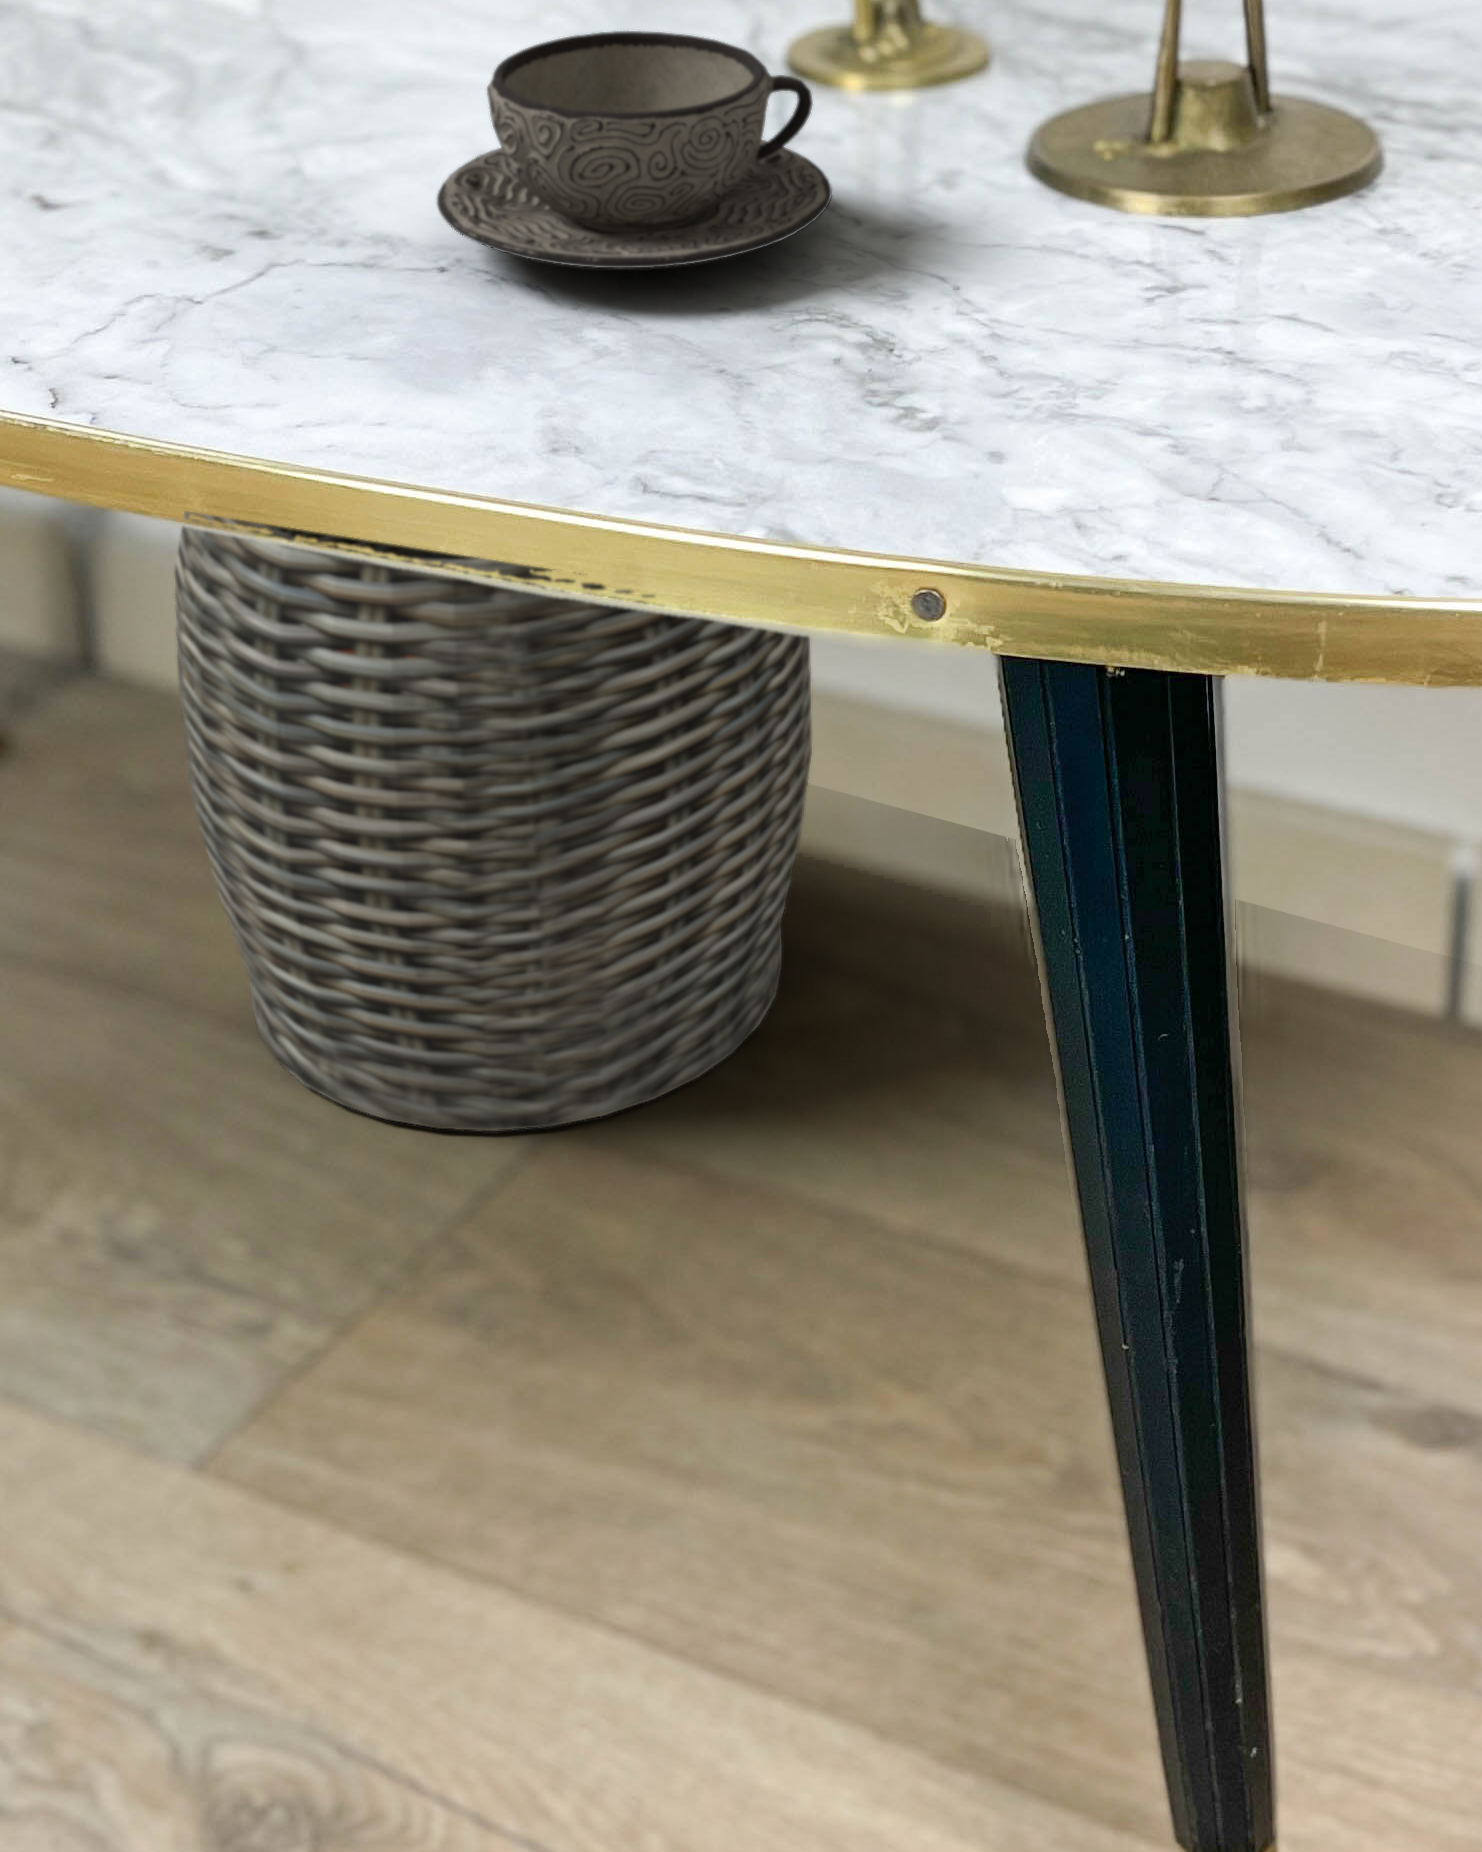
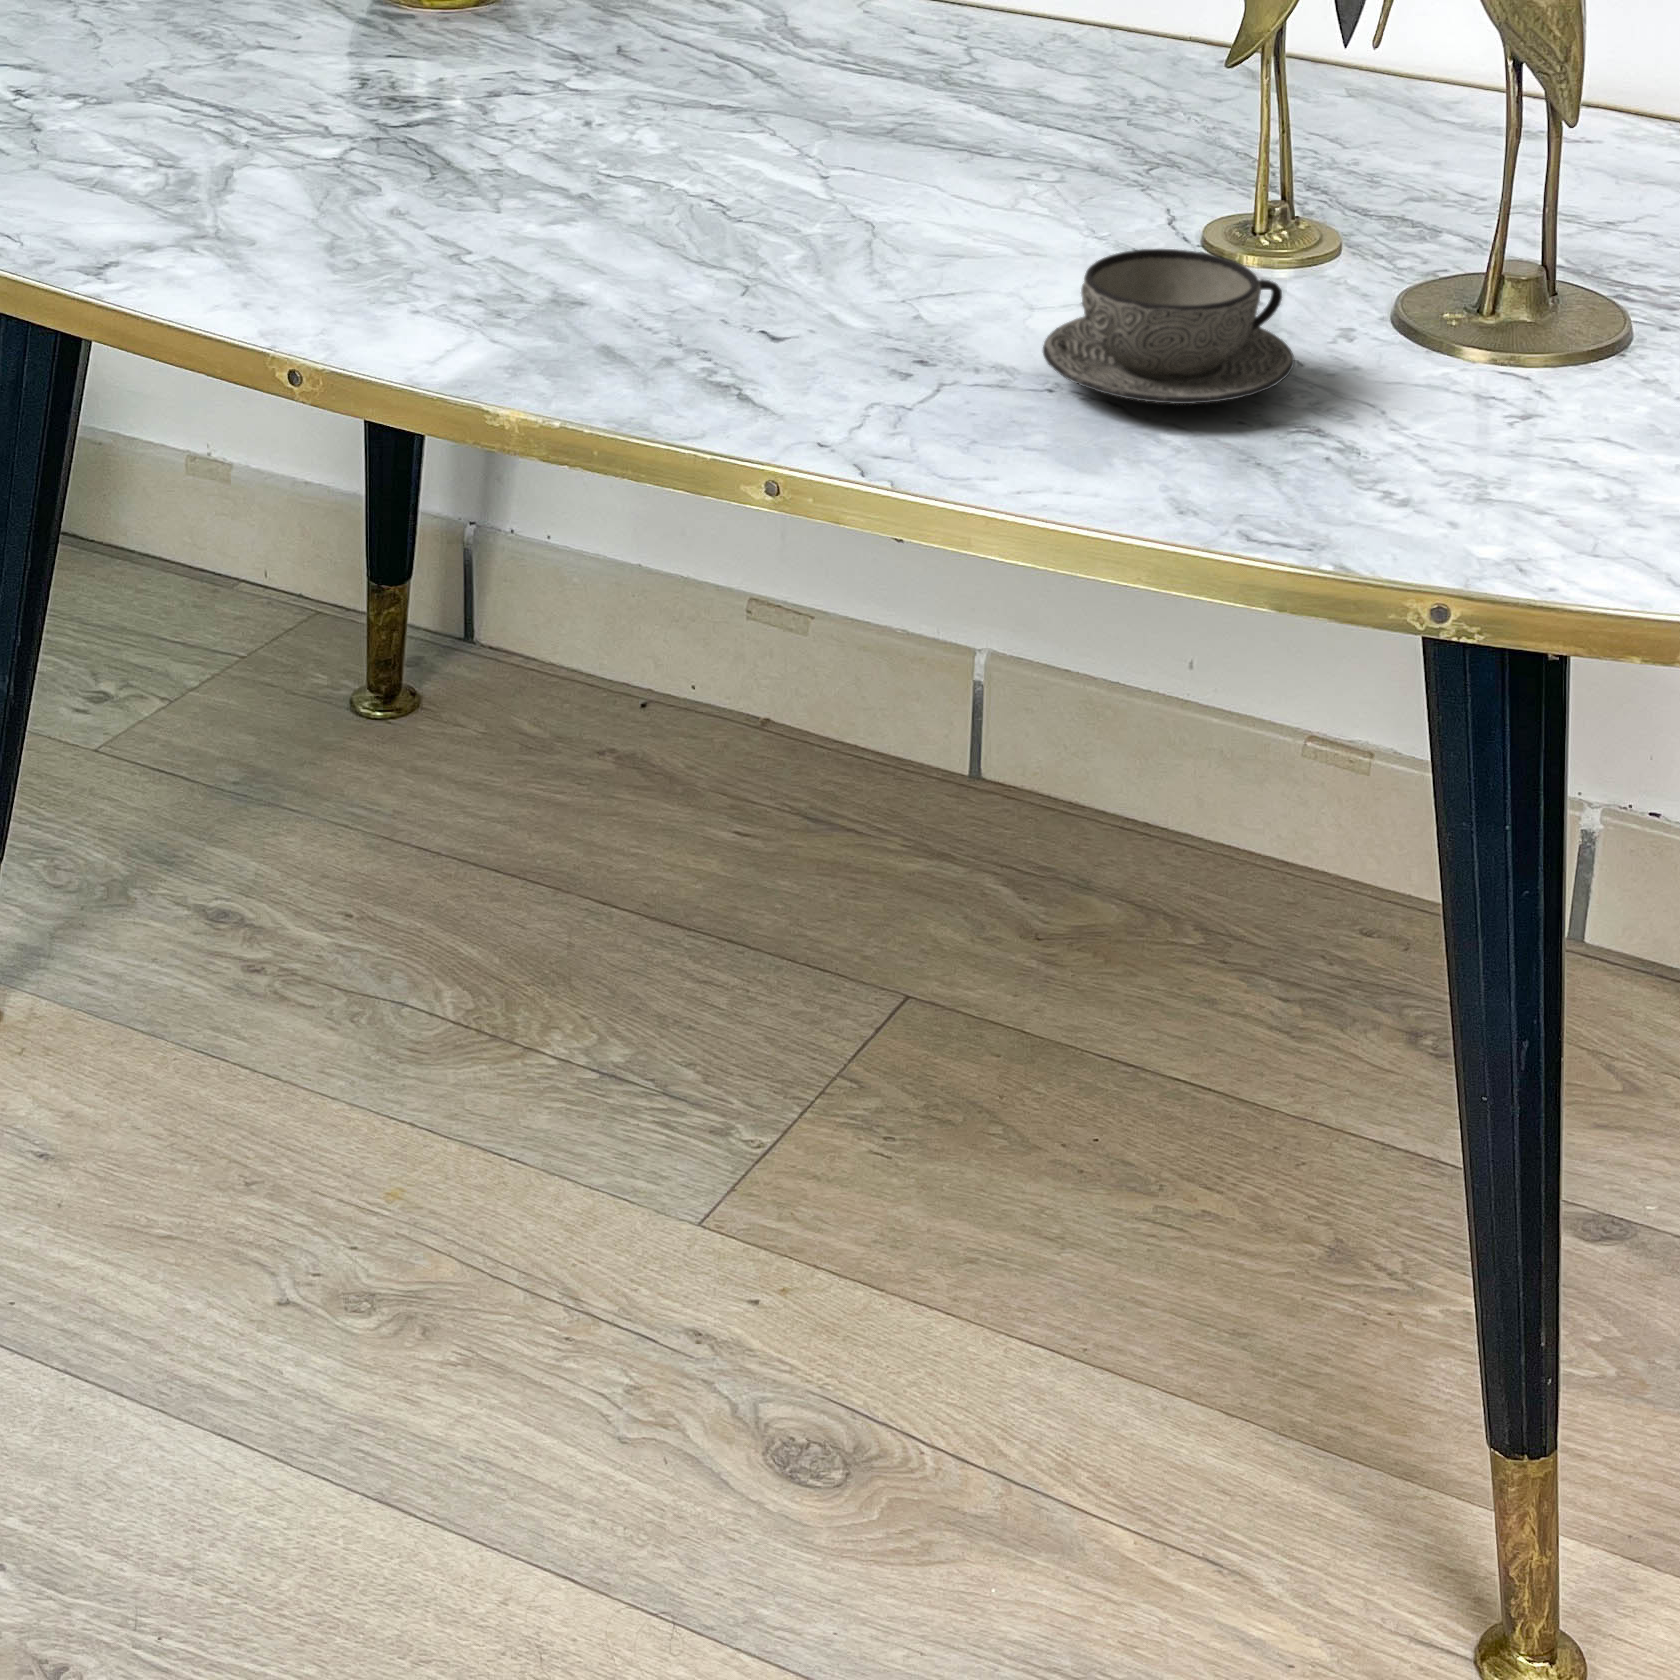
woven basket: present [175,511,812,1131] -> none [656,431,1112,1019]

